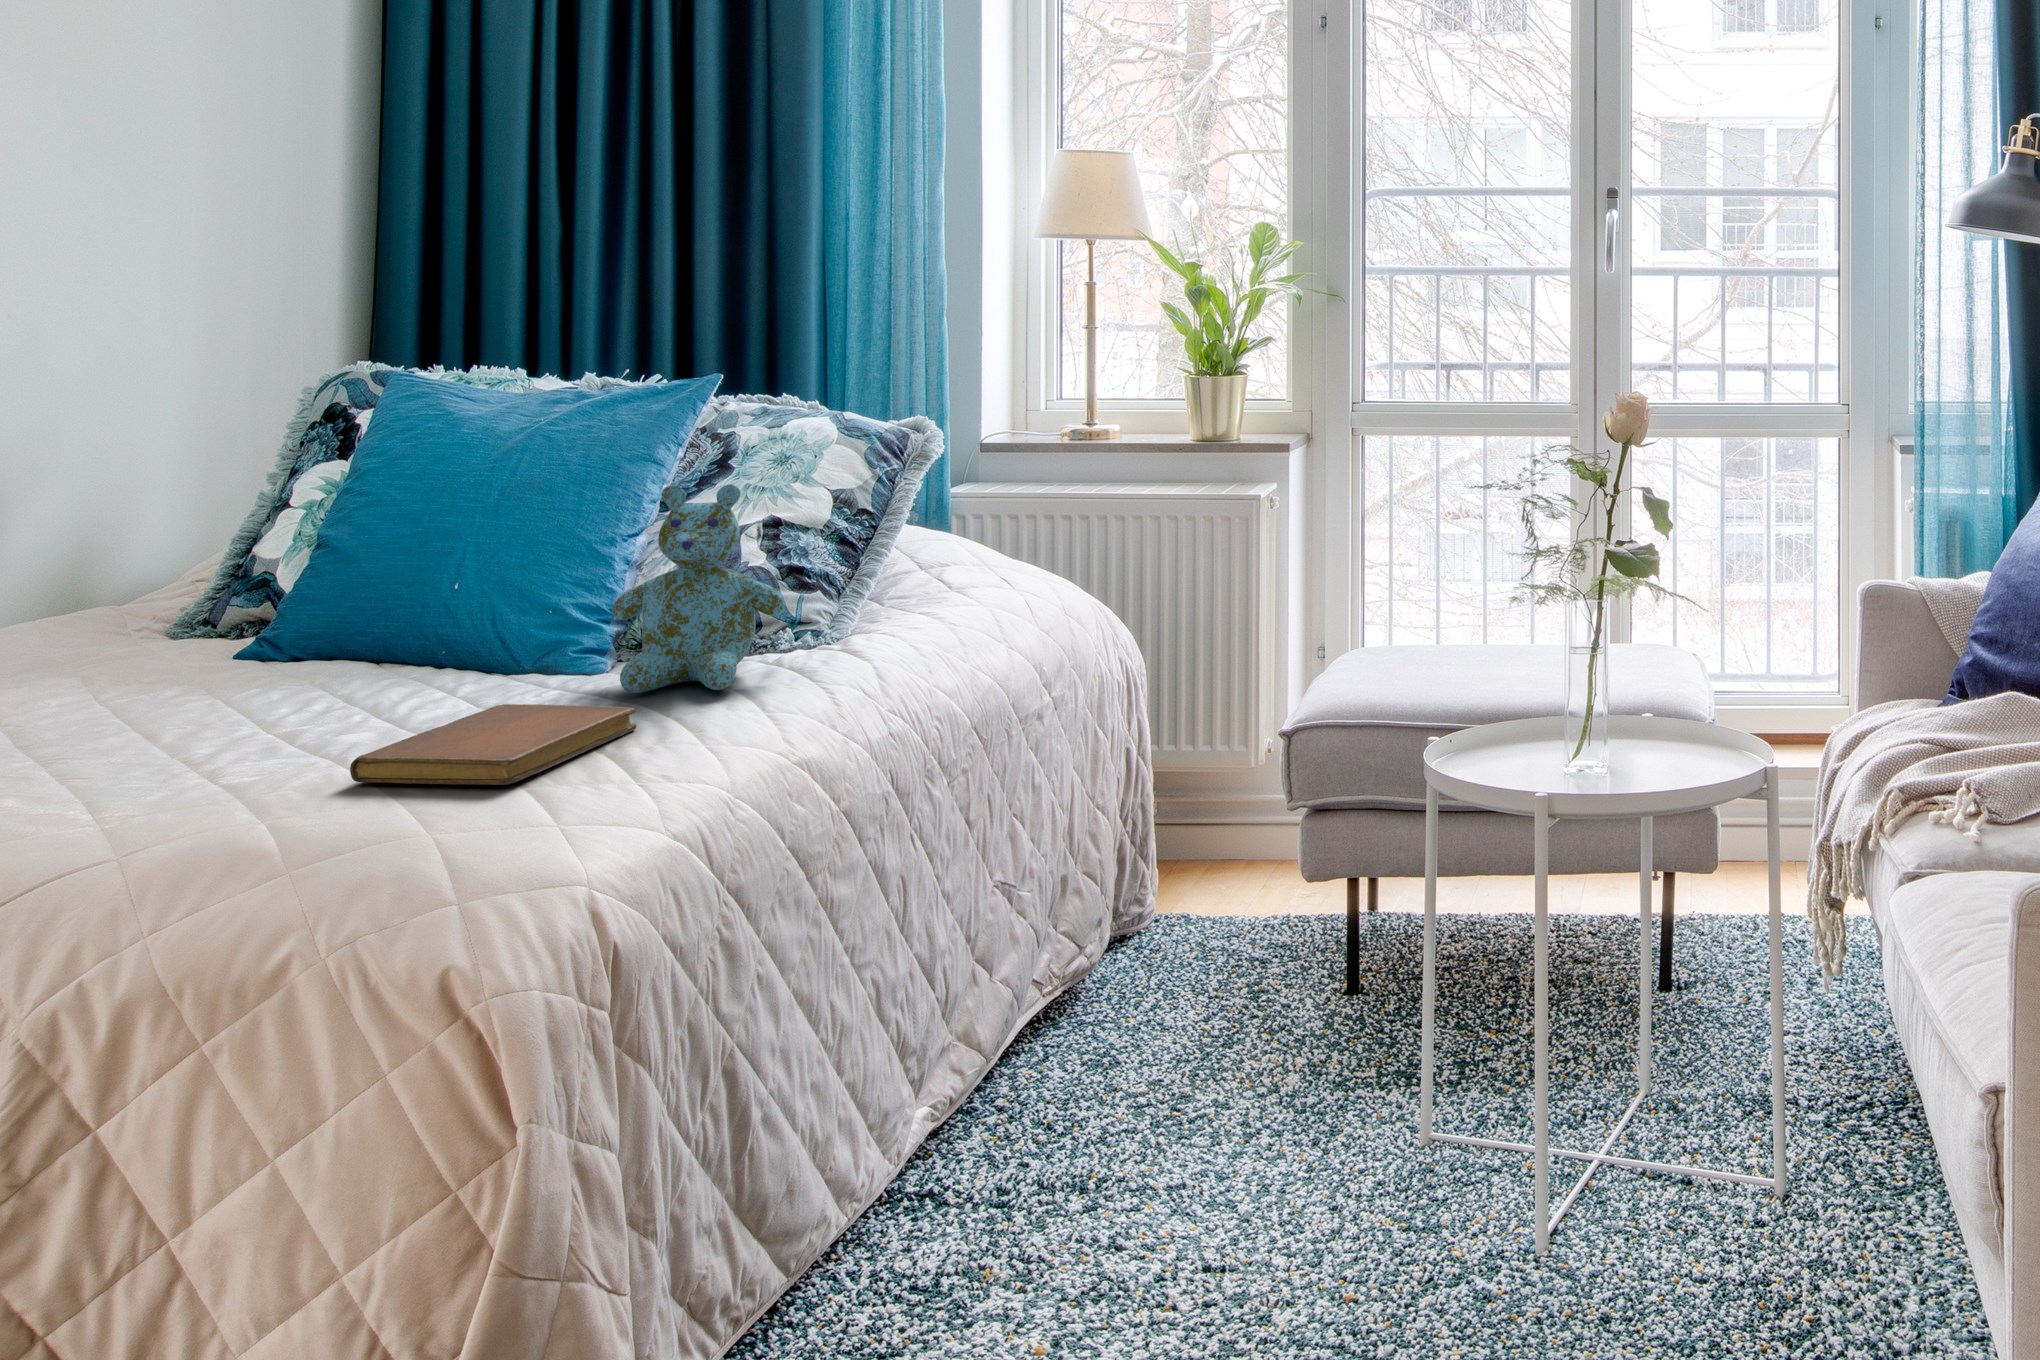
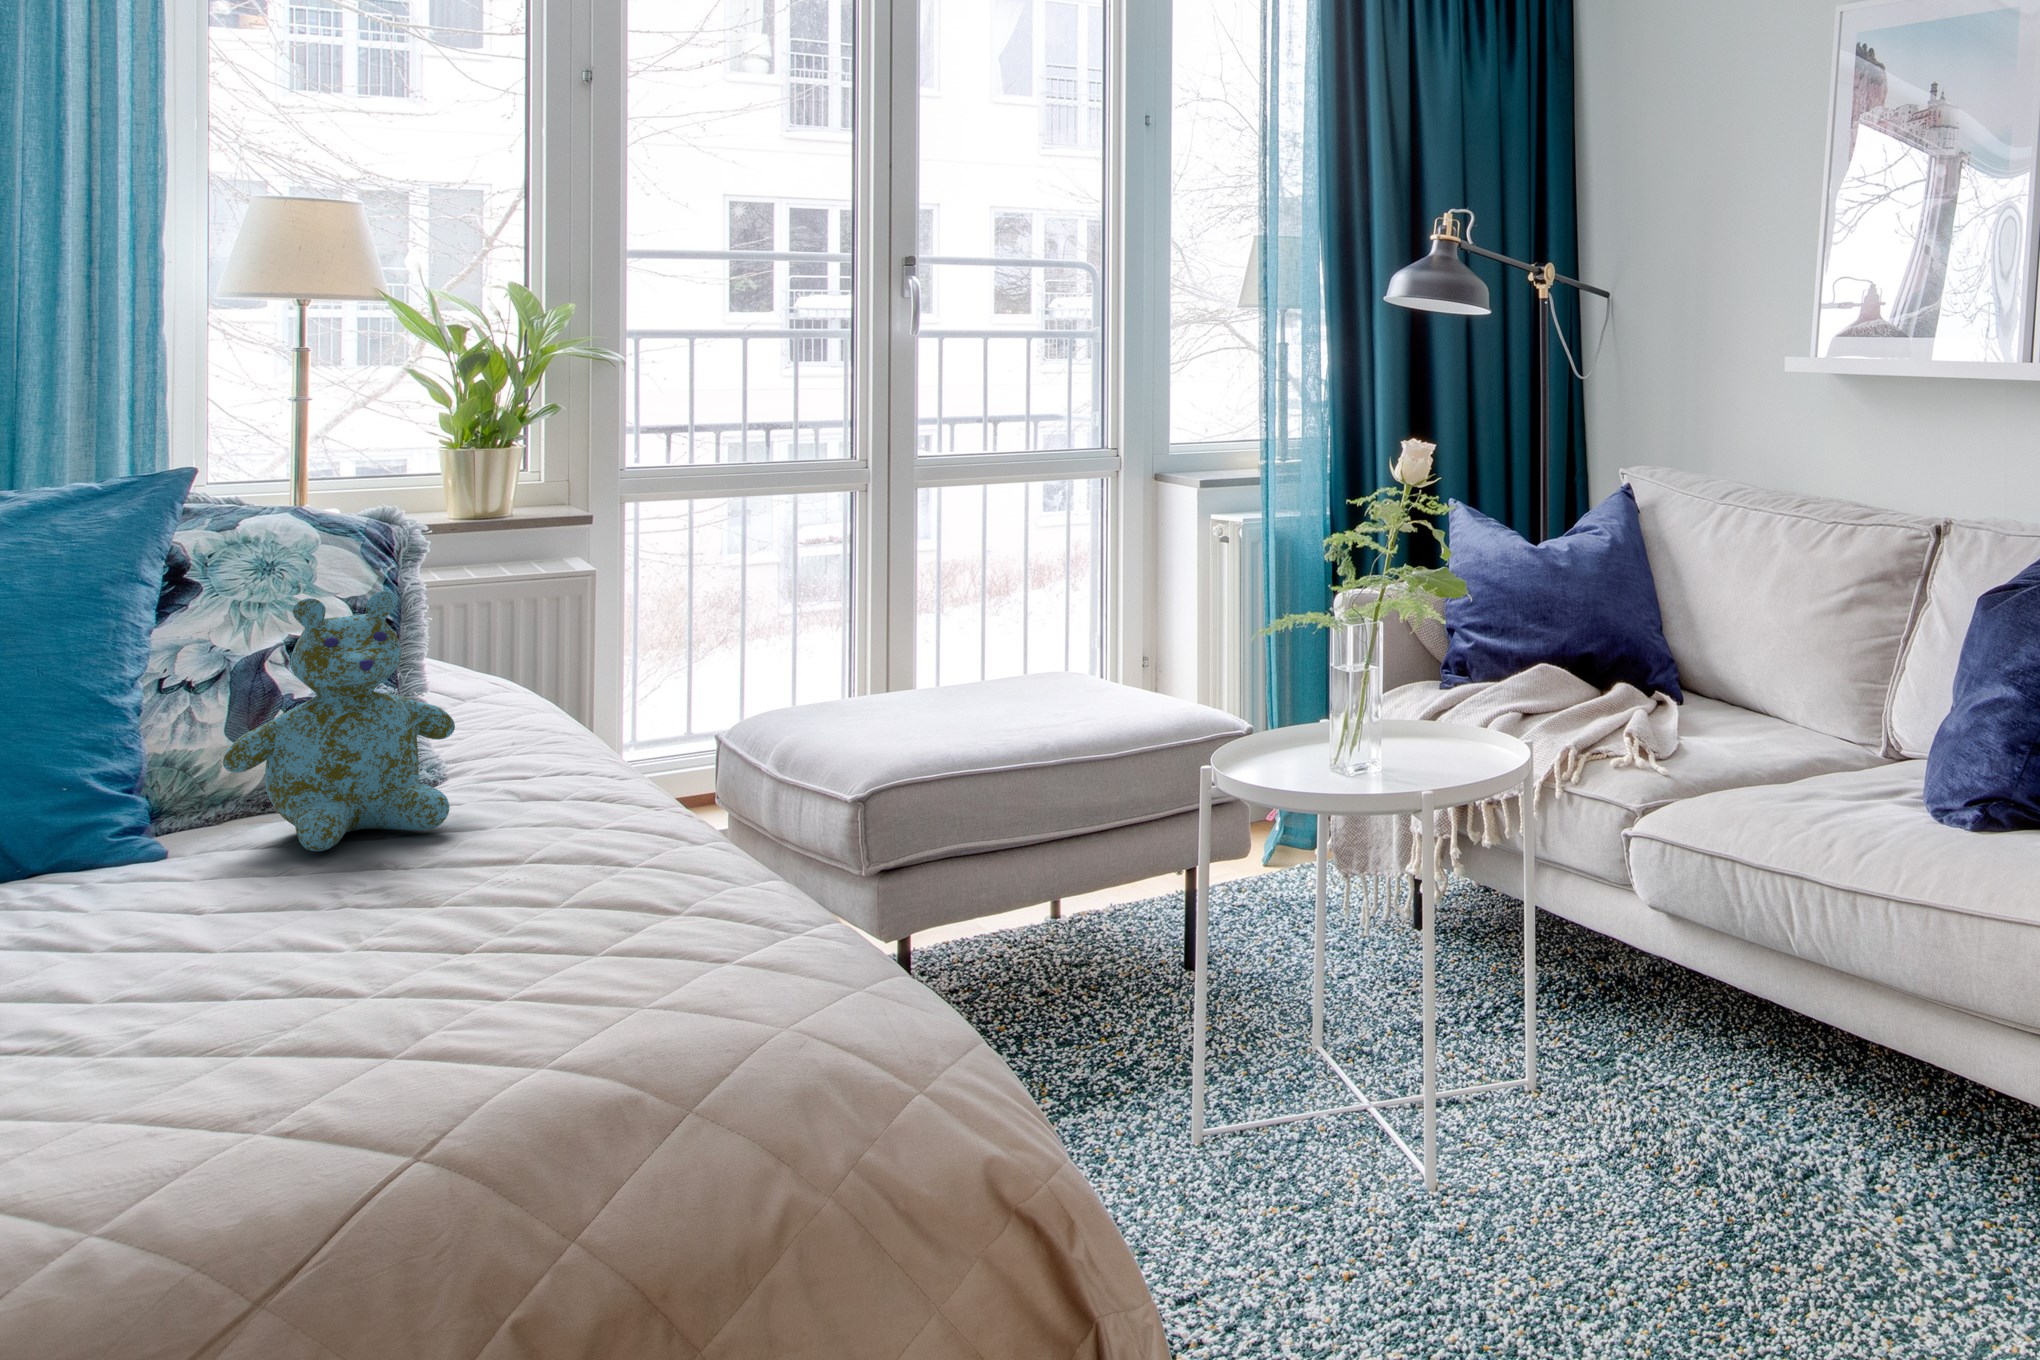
notebook: present [350,704,636,785] -> none [213,852,462,984]

